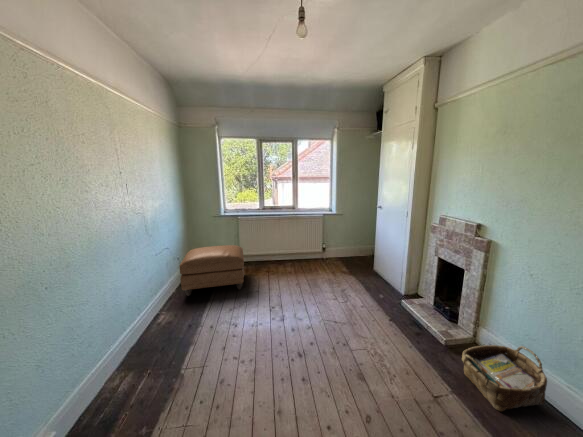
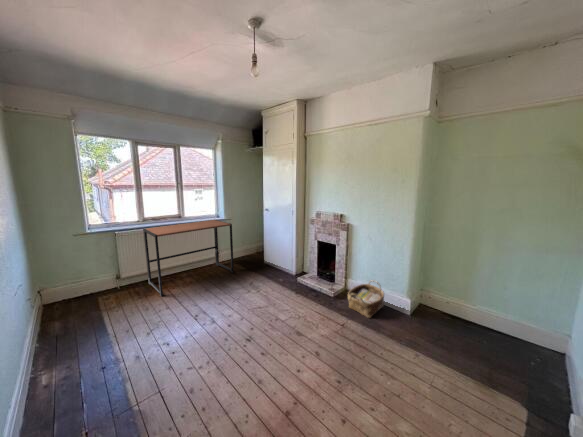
desk: none [258,214,334,278] -> present [143,220,234,296]
ottoman: present [180,245,244,296] -> none [46,266,150,343]

